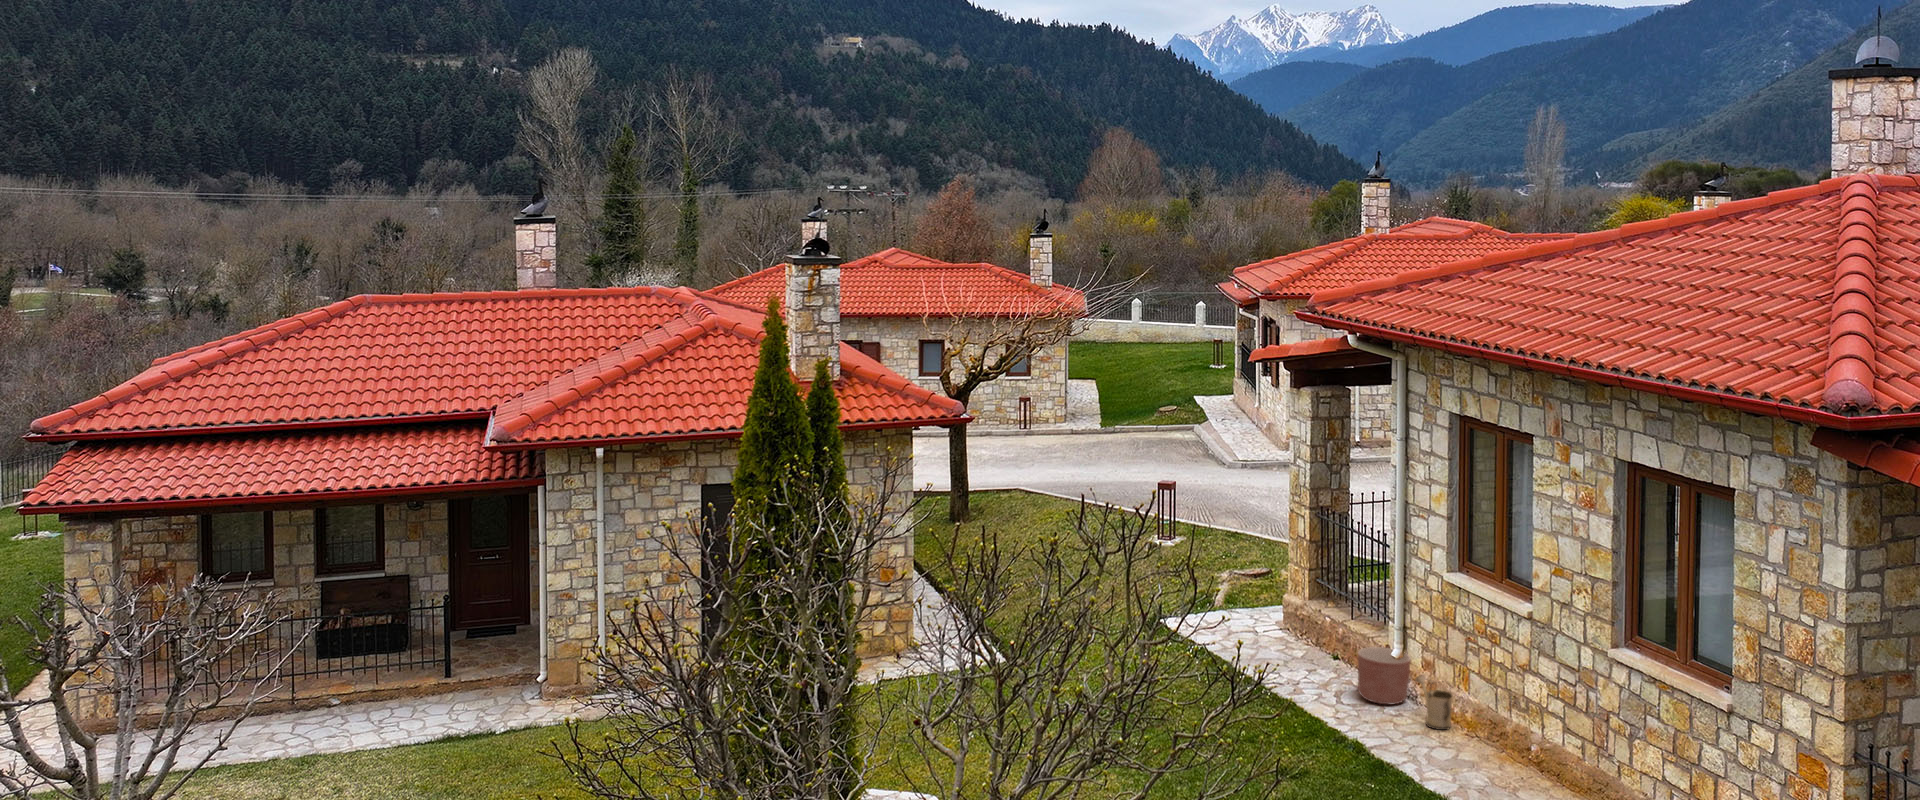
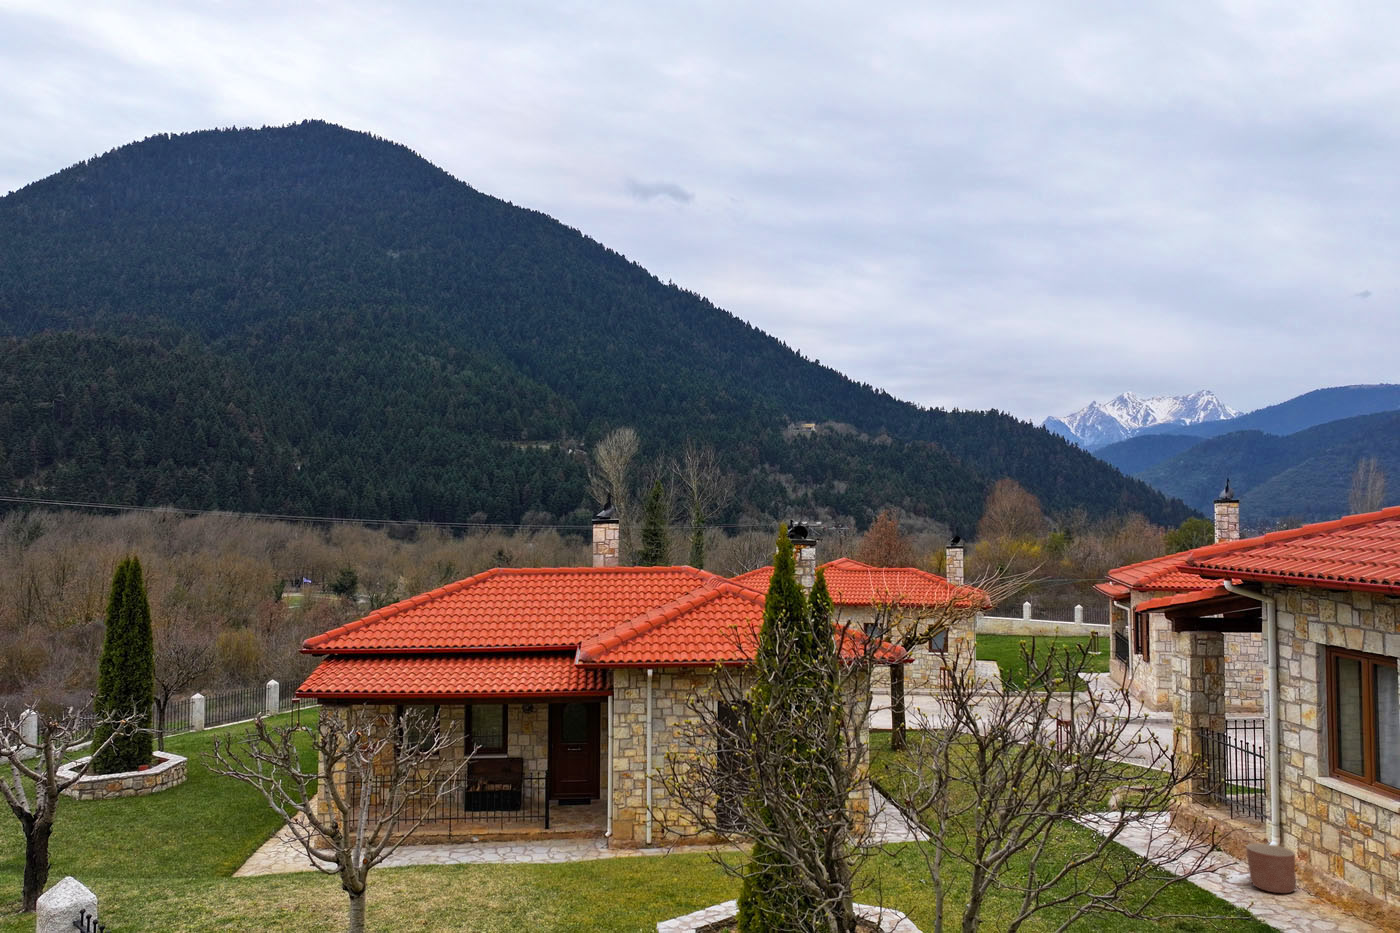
watering can: present [1415,675,1452,730] -> none [1300,867,1337,915]

